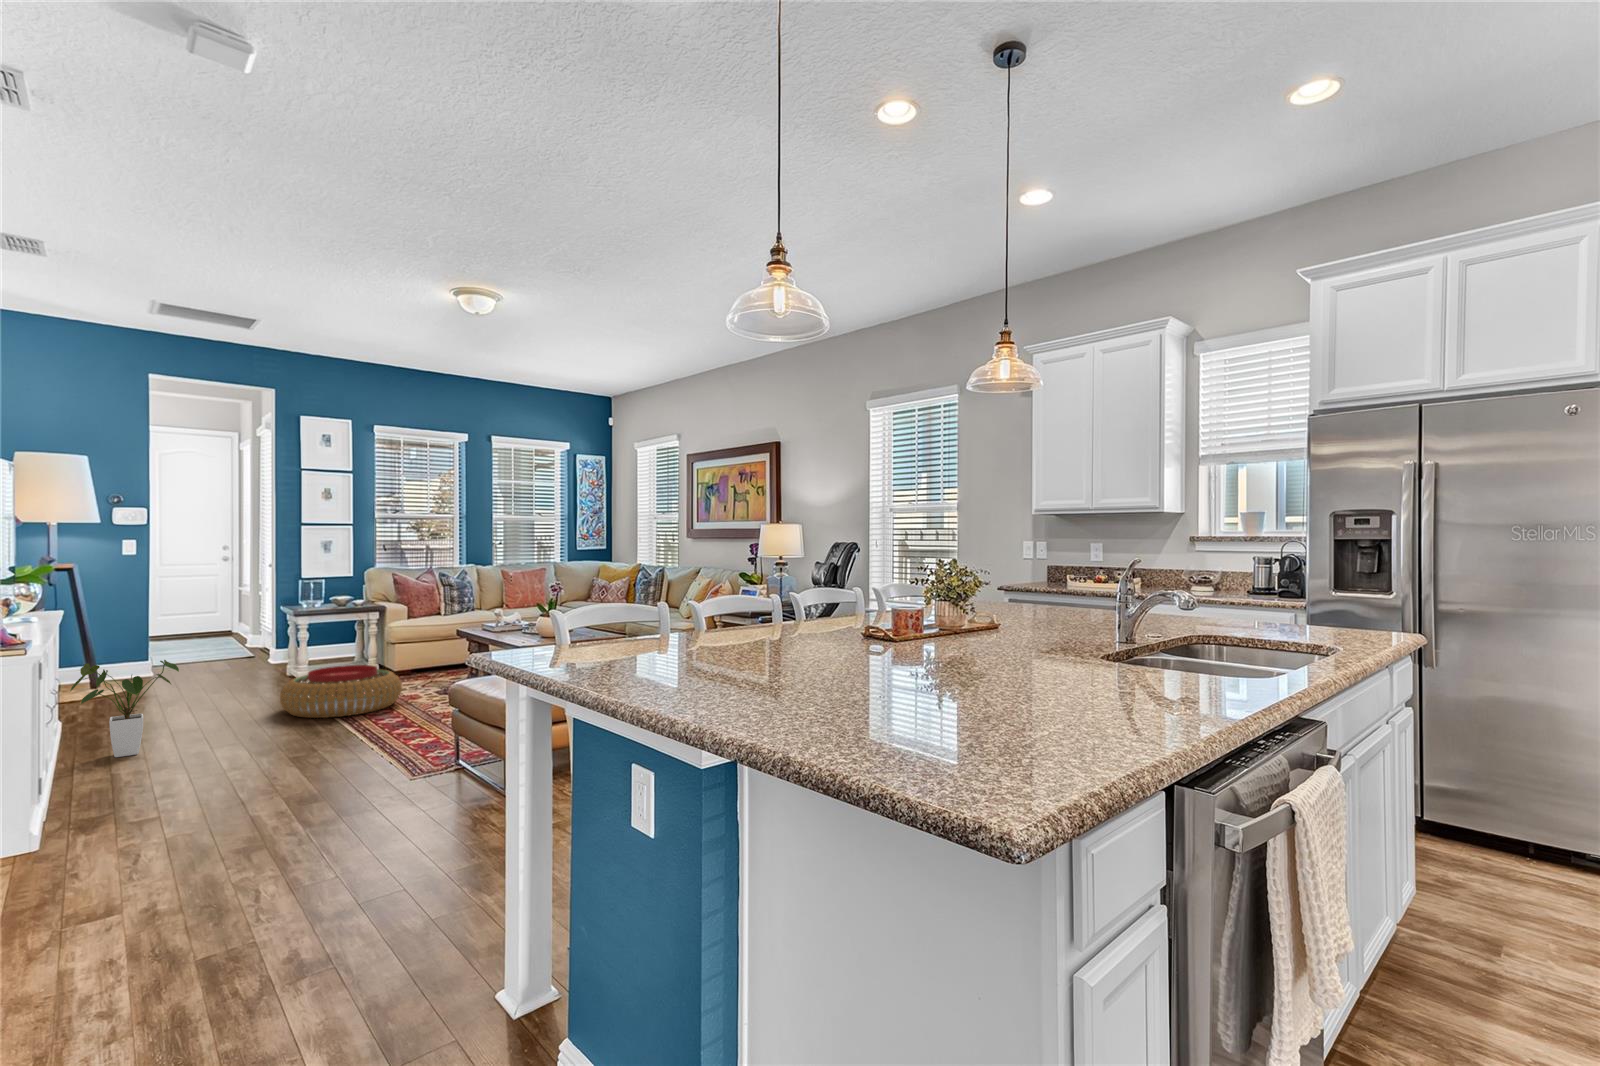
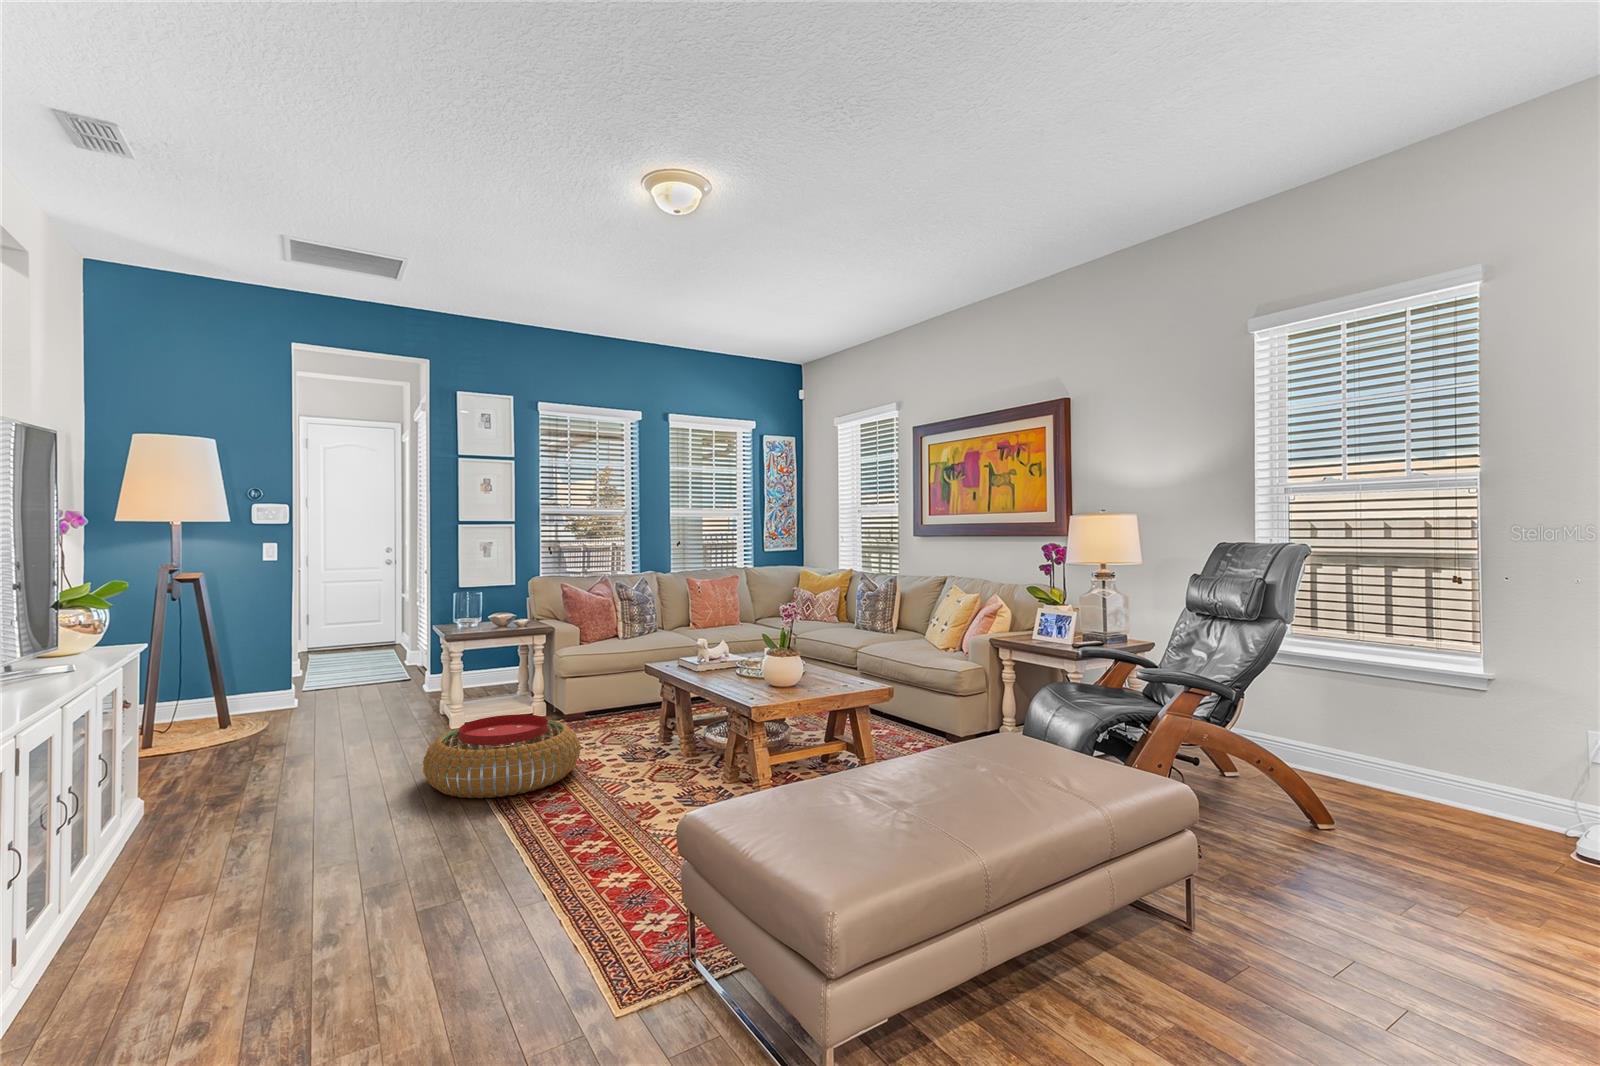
house plant: present [70,660,179,757] -> none [114,729,272,881]

